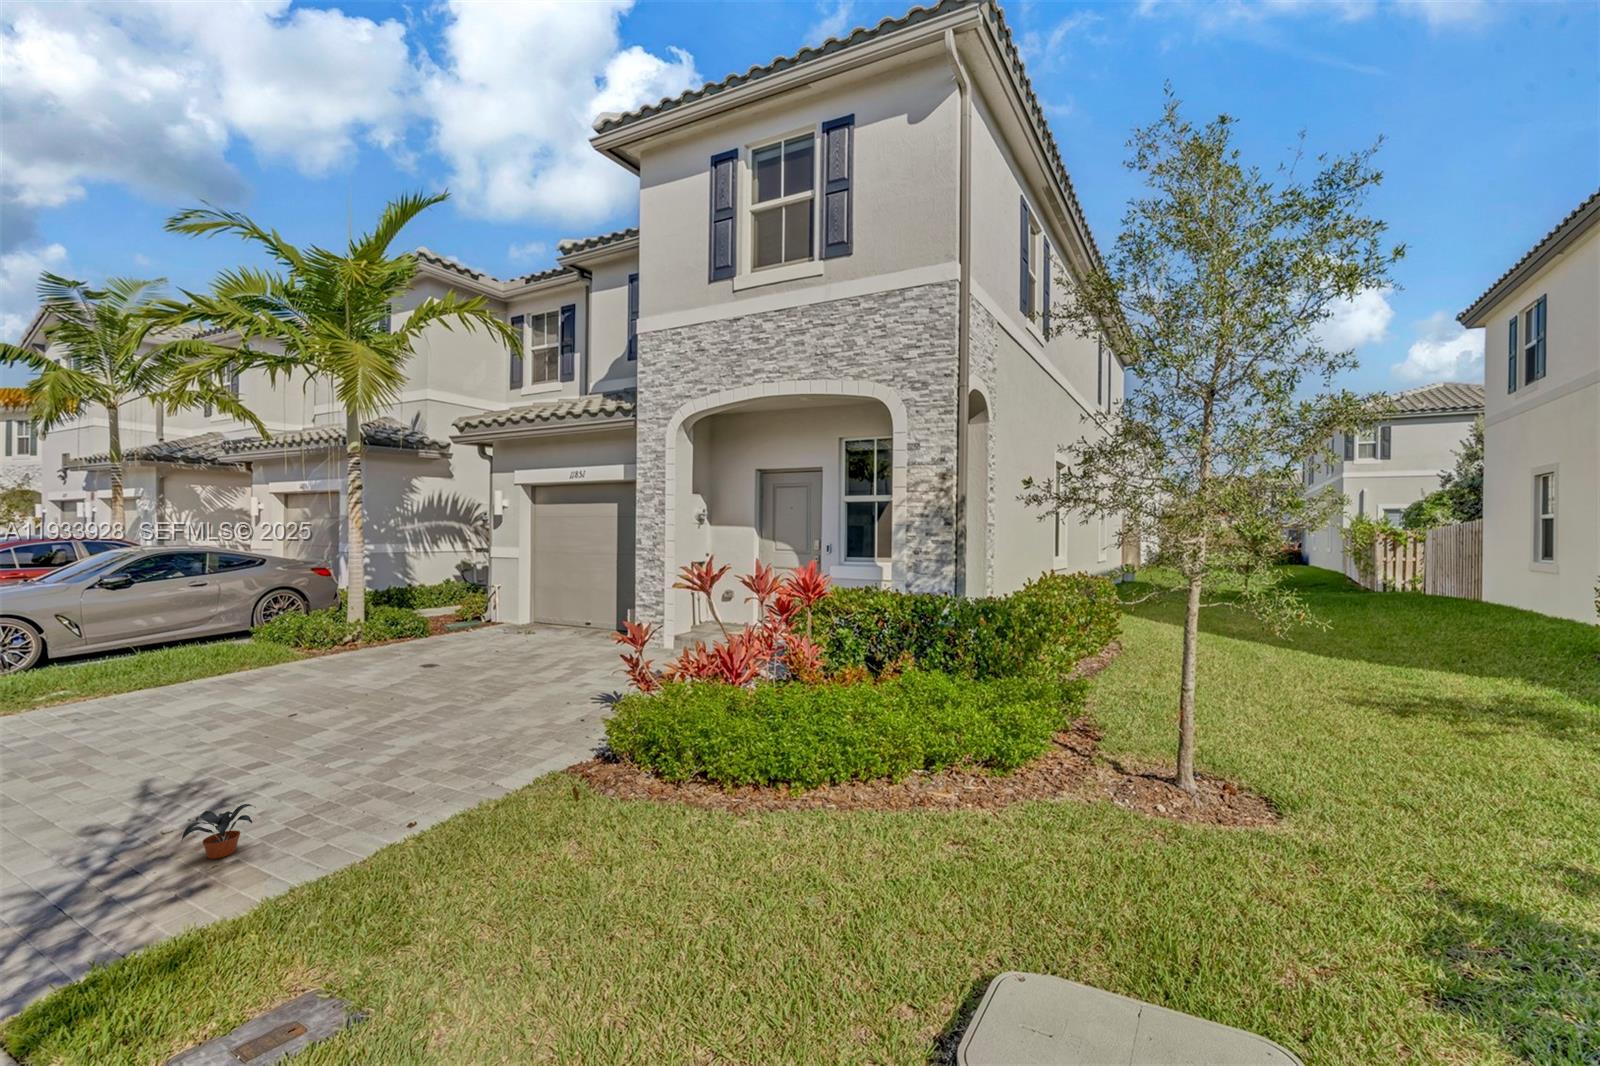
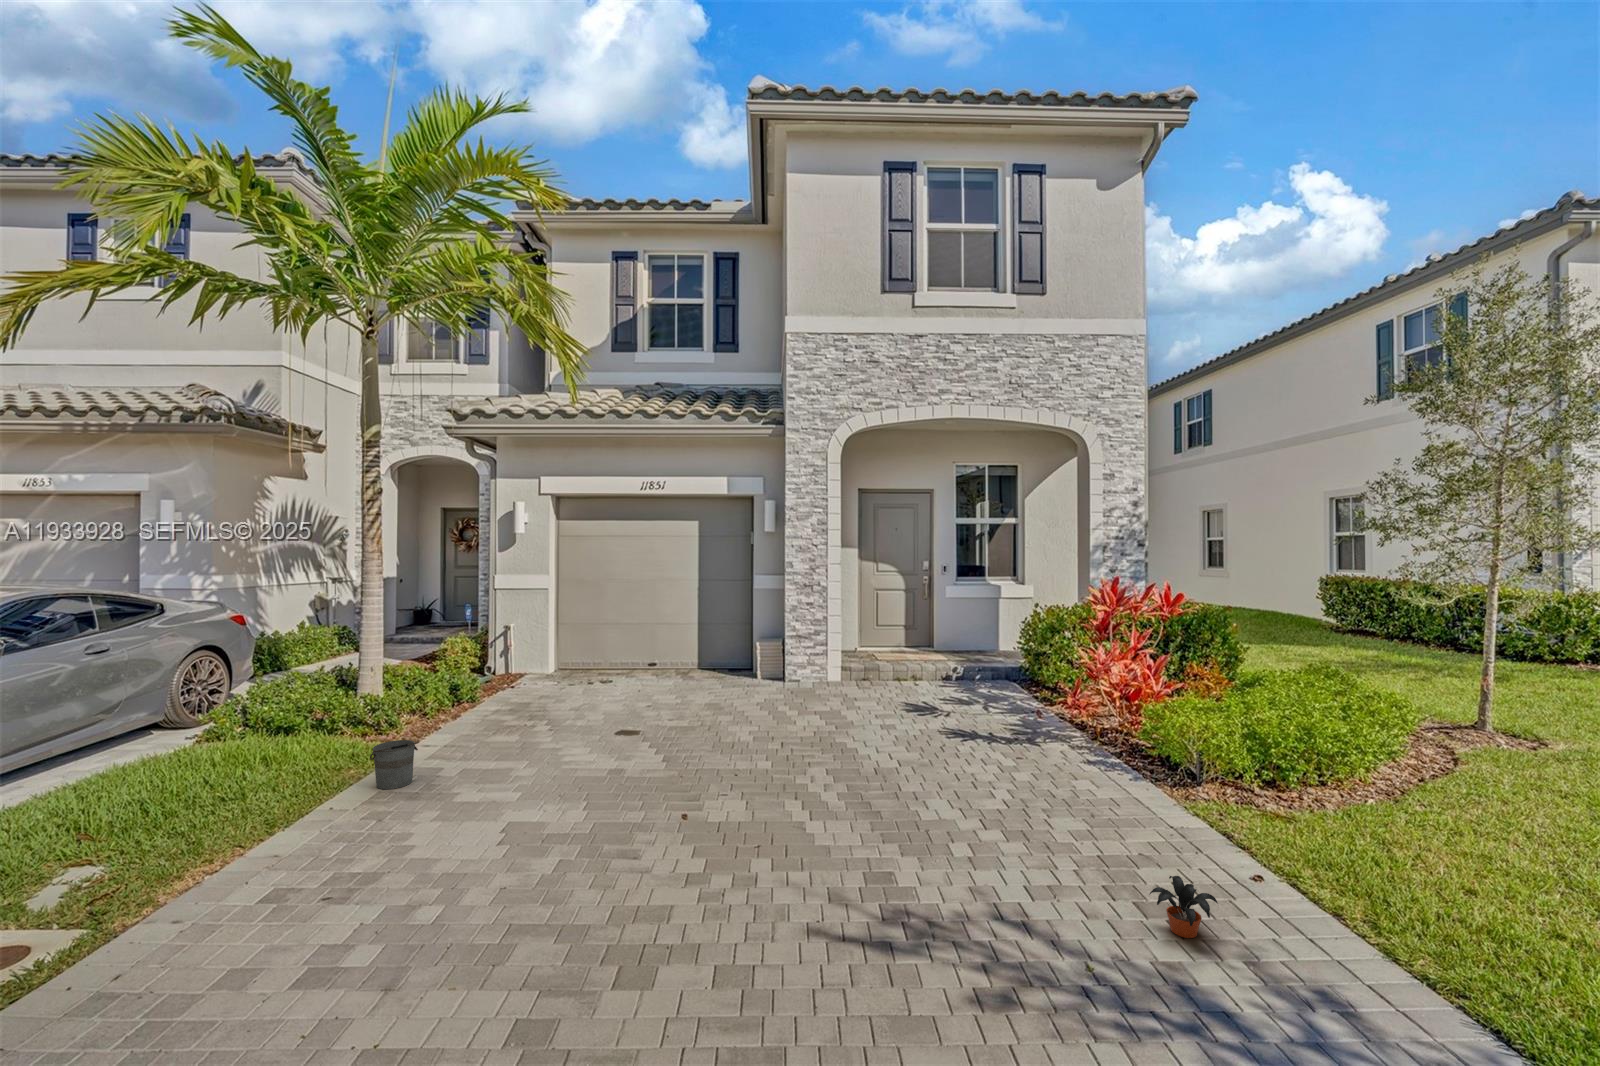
bucket: none [216,646,254,676] -> present [370,740,419,789]

